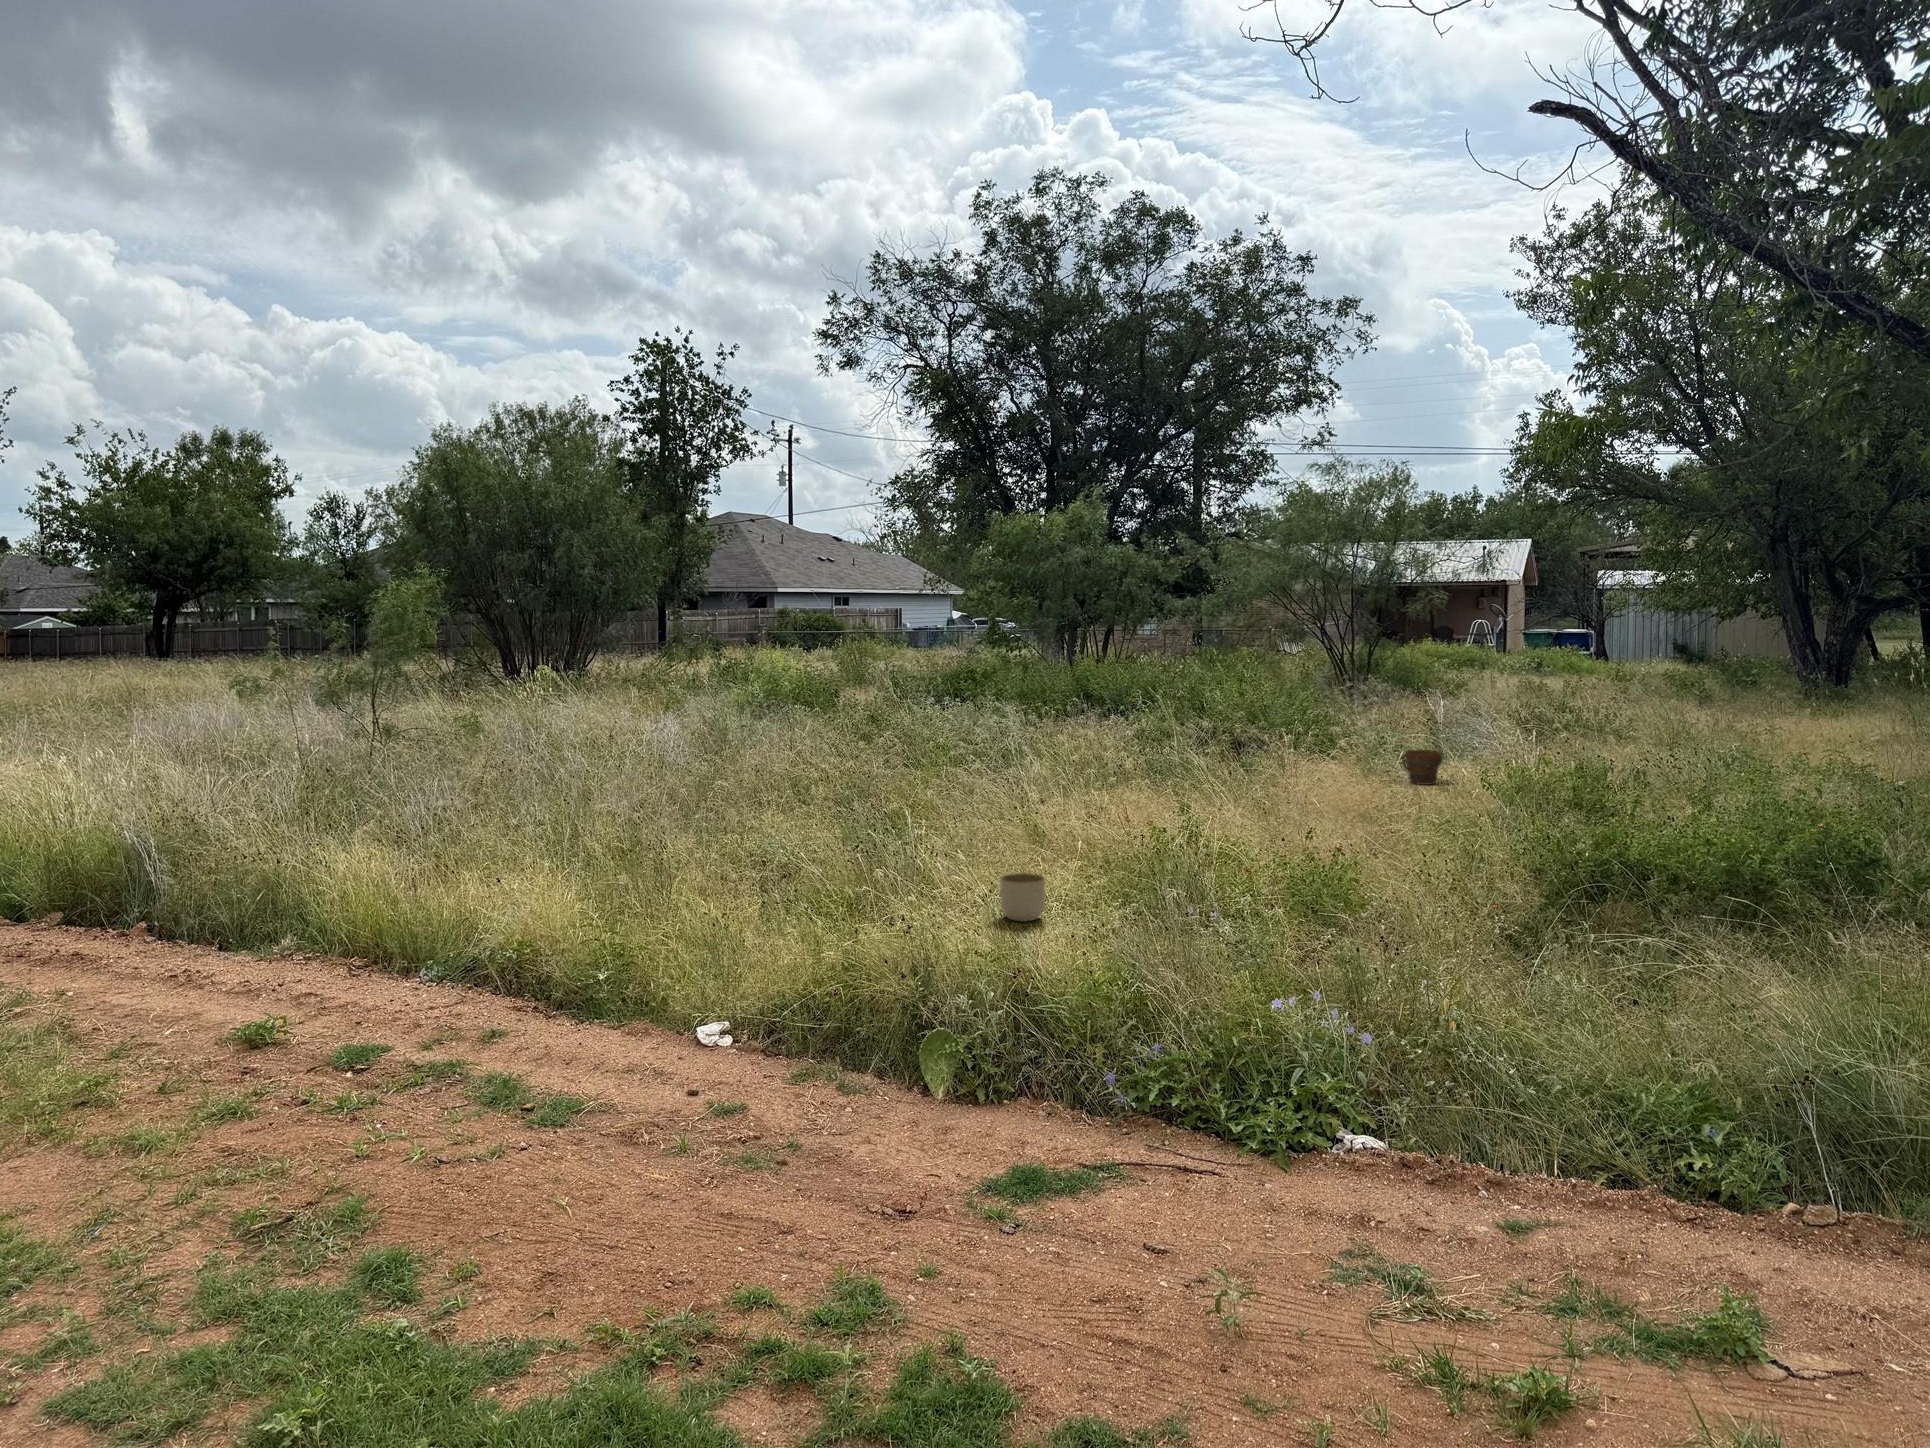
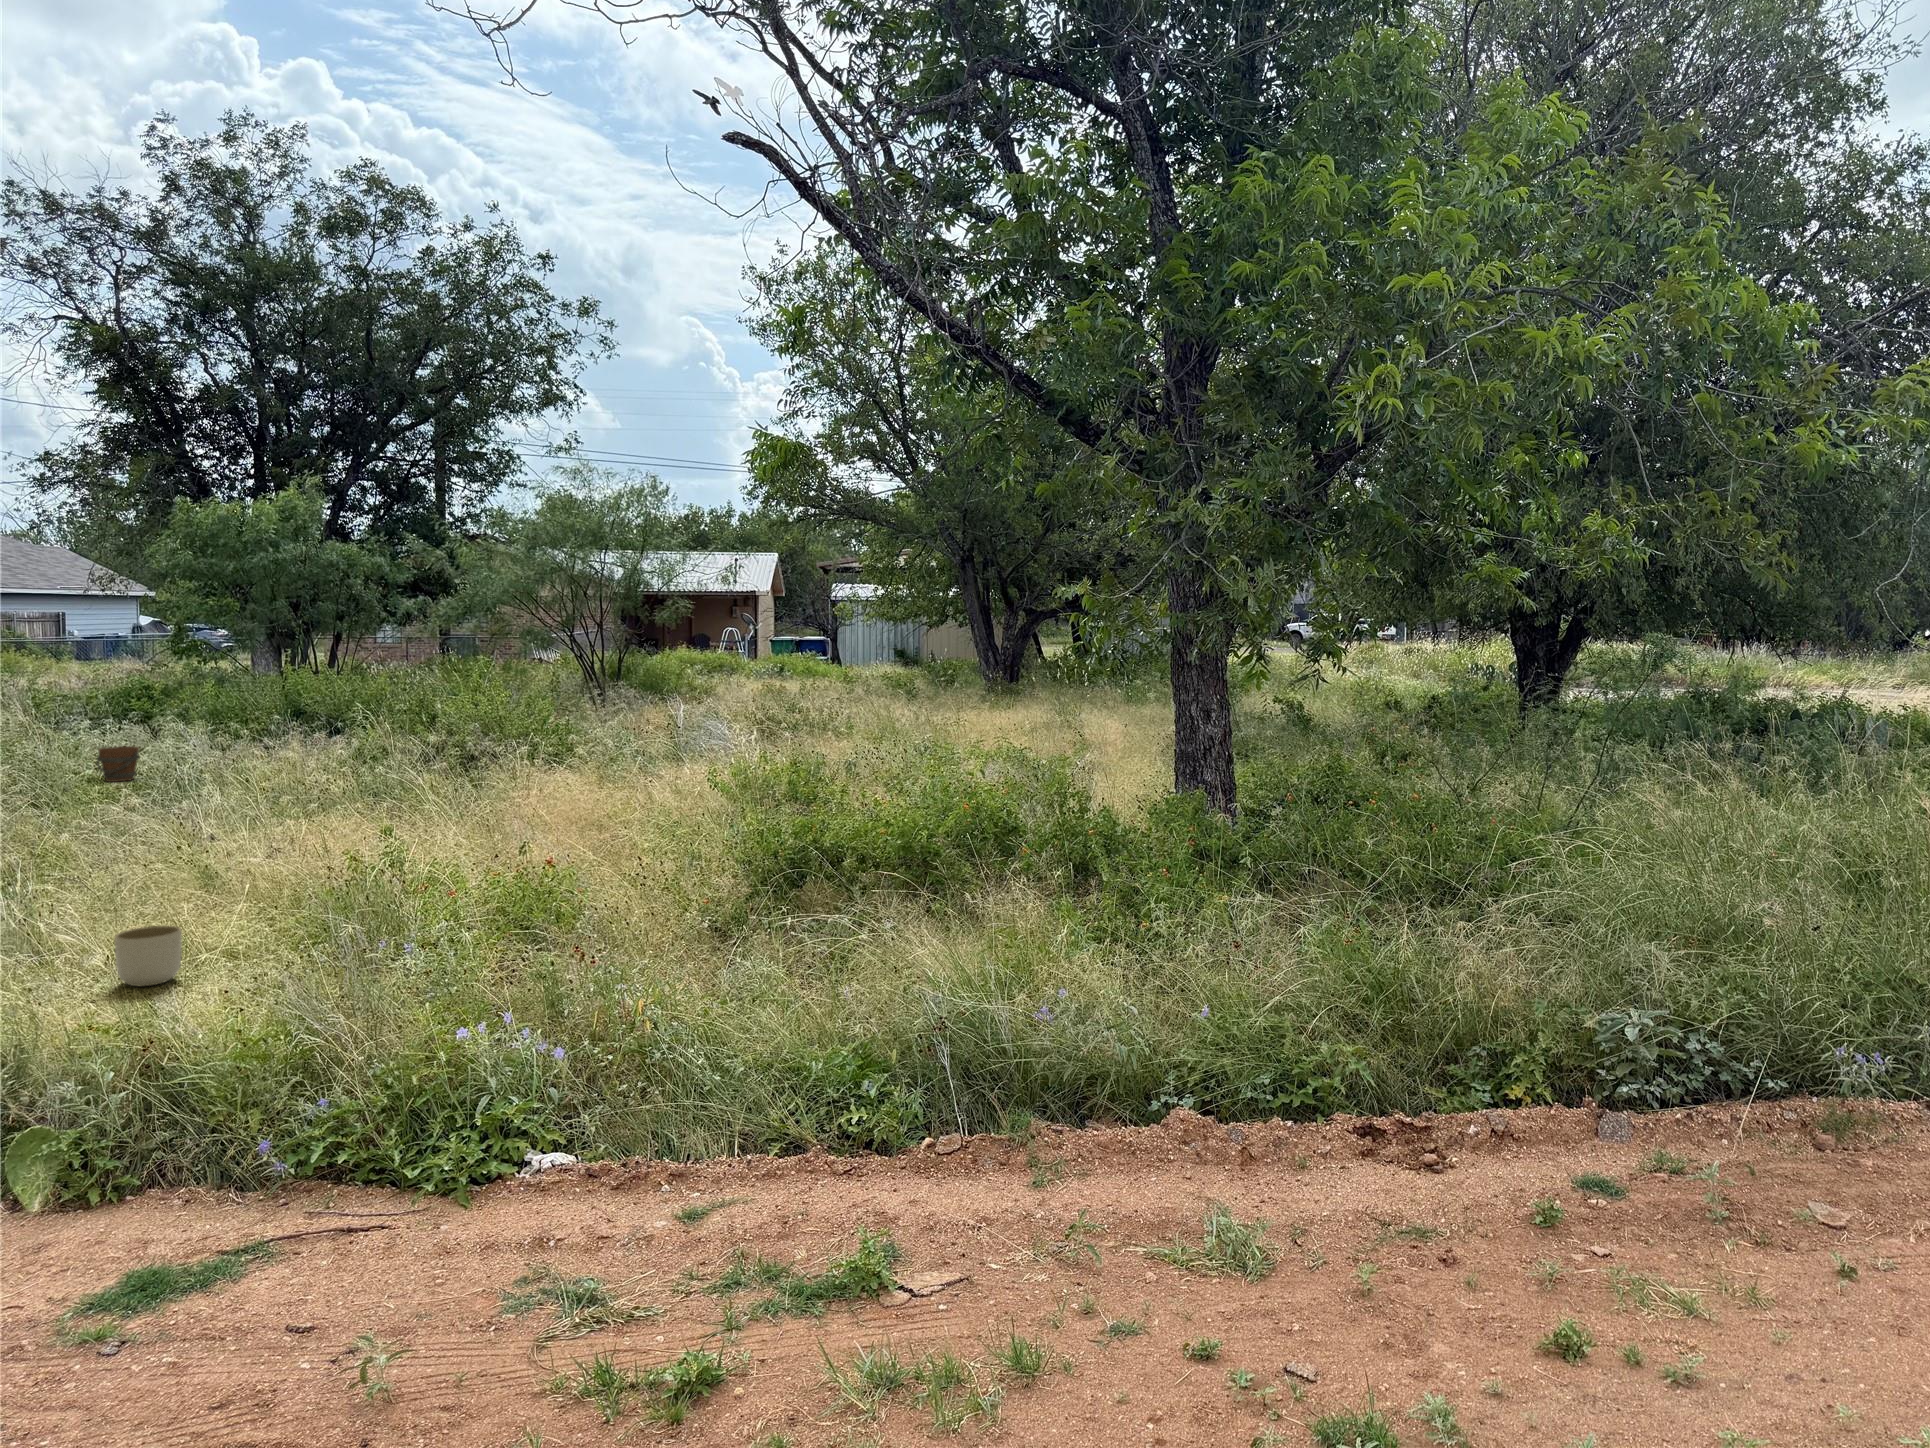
bucket: present [1403,750,1443,785] -> present [96,746,139,782]

